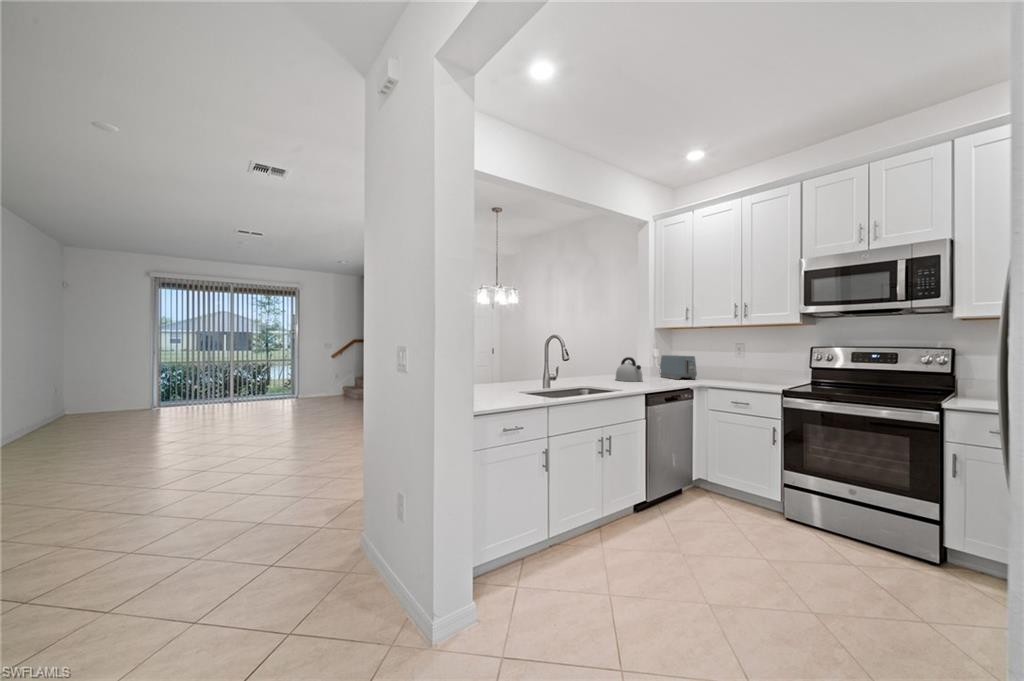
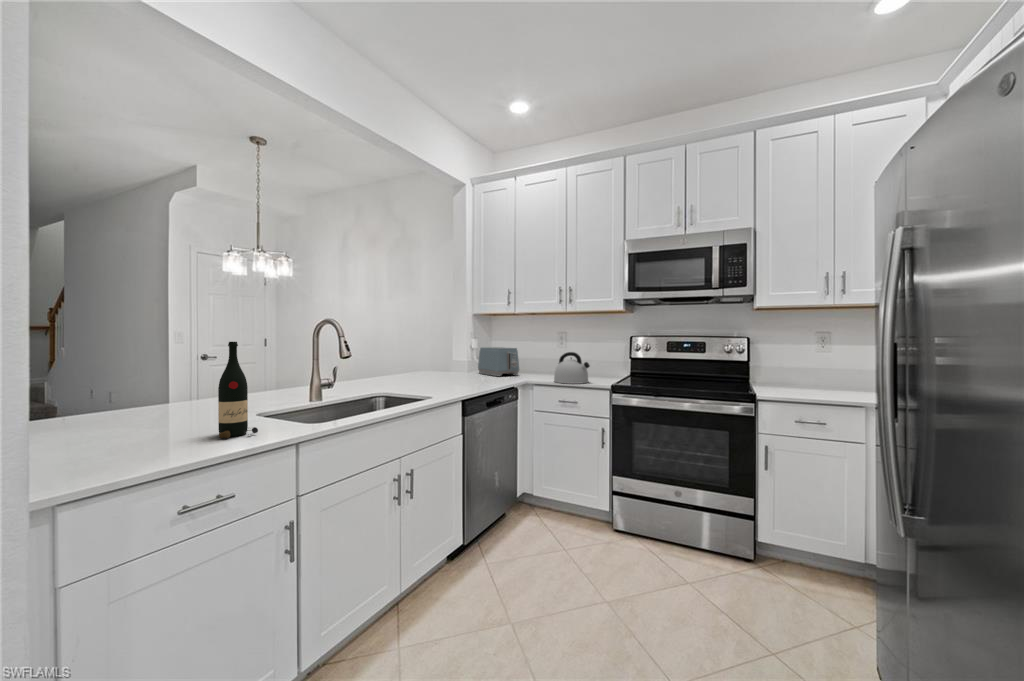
wine bottle: none [499,343,520,398] -> present [218,342,258,438]
kettle: present [616,357,643,381] -> present [554,352,590,384]

